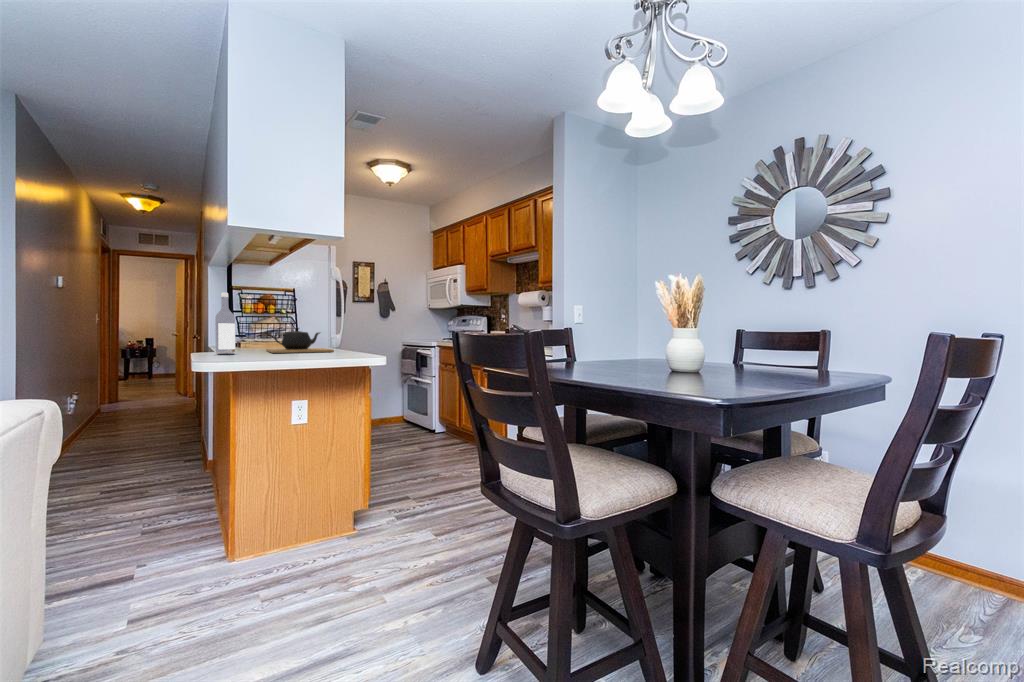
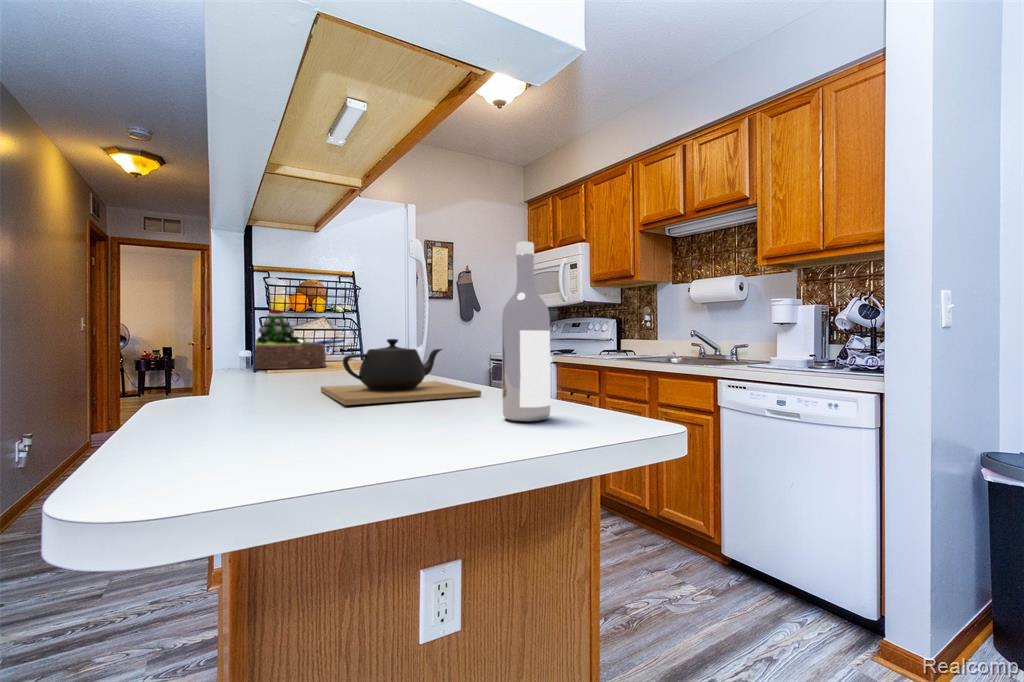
wine bottle: present [215,293,235,354] -> present [502,242,551,421]
succulent plant: none [234,312,275,345] -> present [255,310,326,369]

